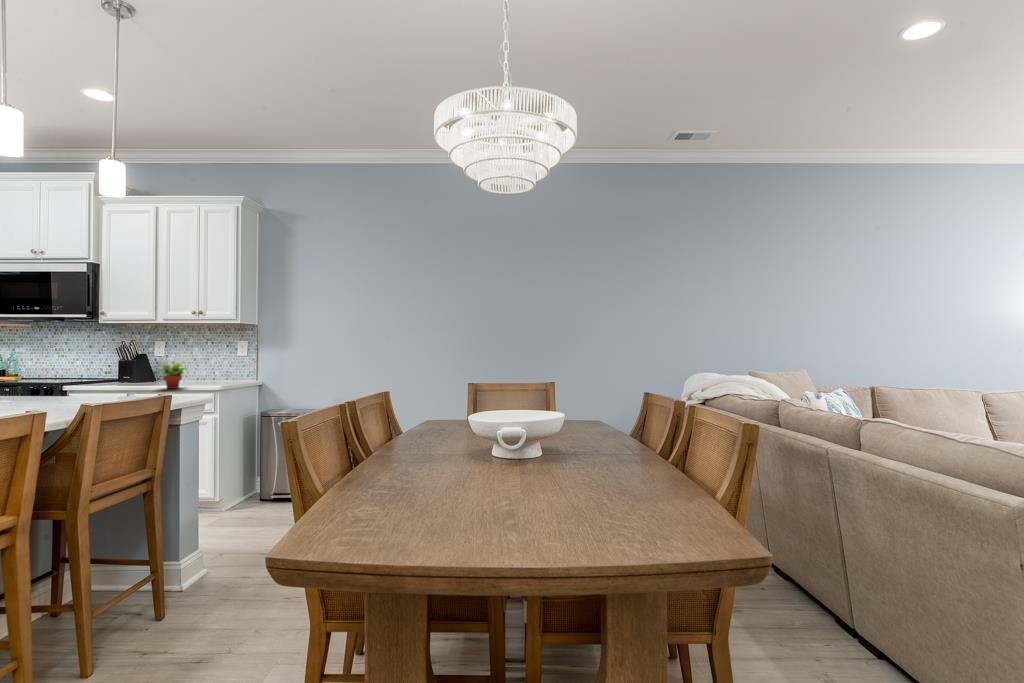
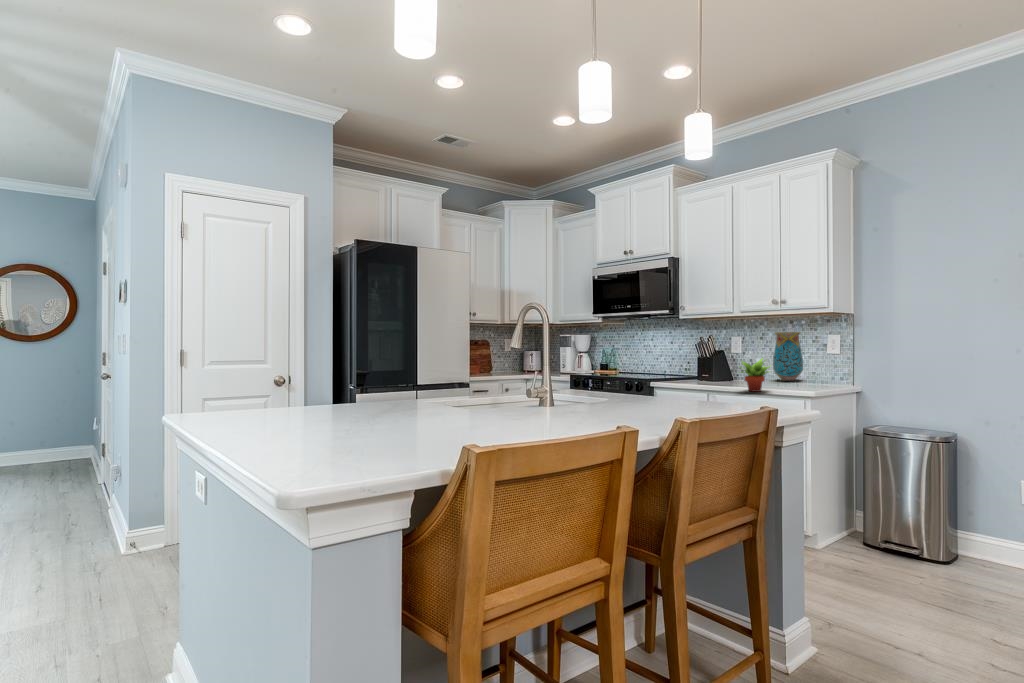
vase: none [192,338,218,379] -> present [773,332,803,381]

